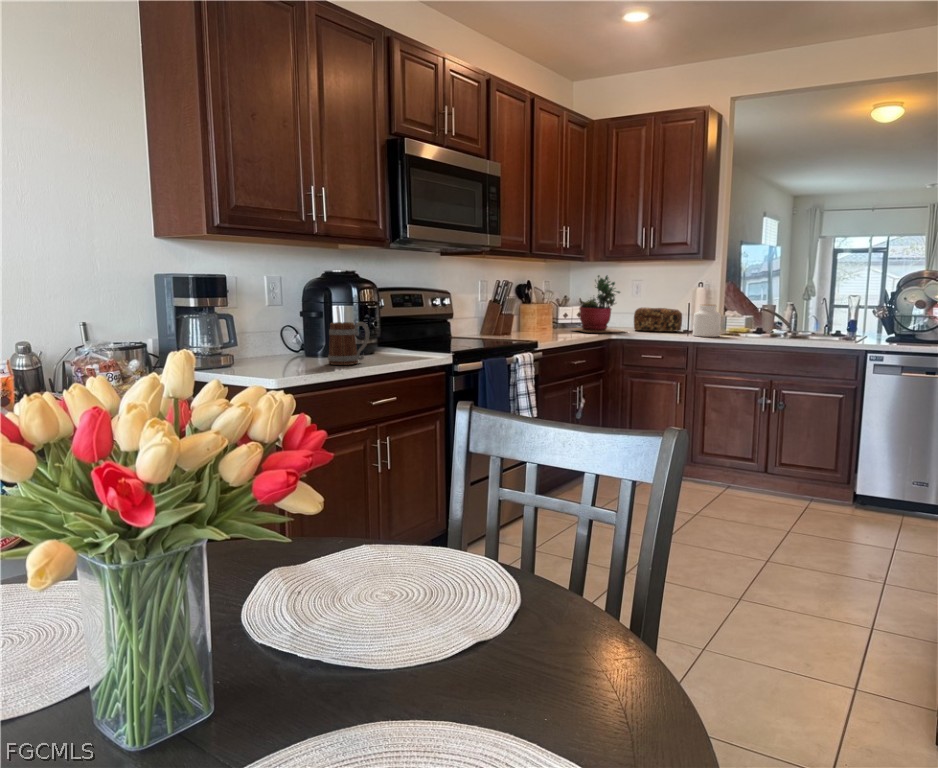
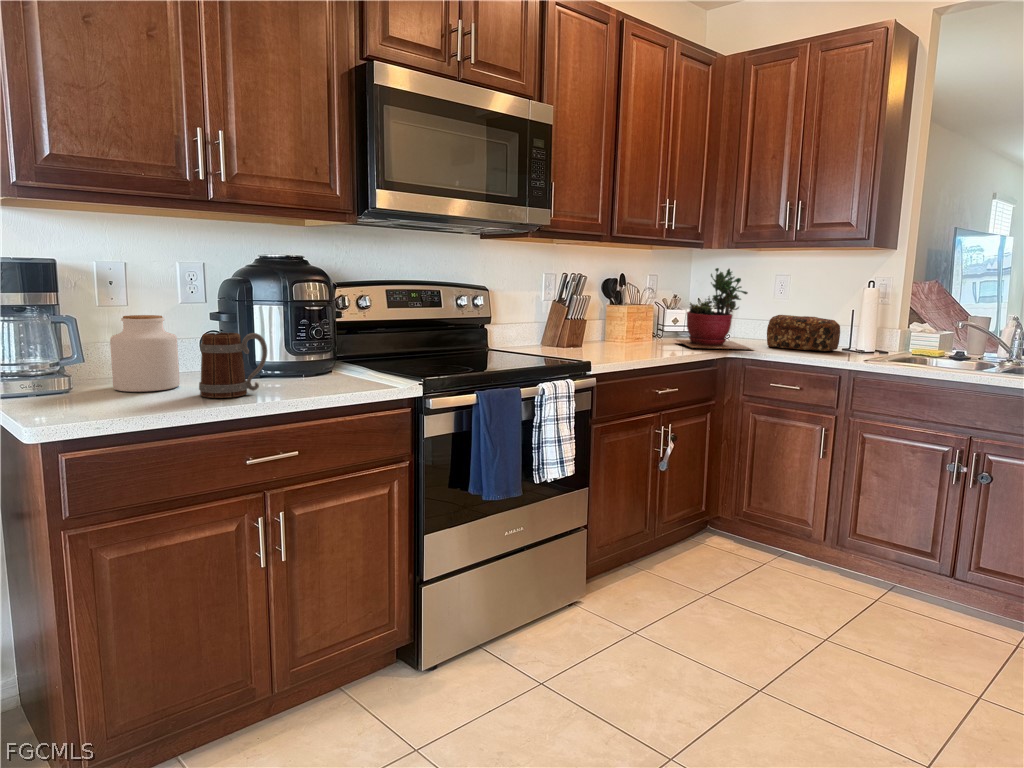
jar: present [693,305,721,337] -> present [110,315,180,392]

